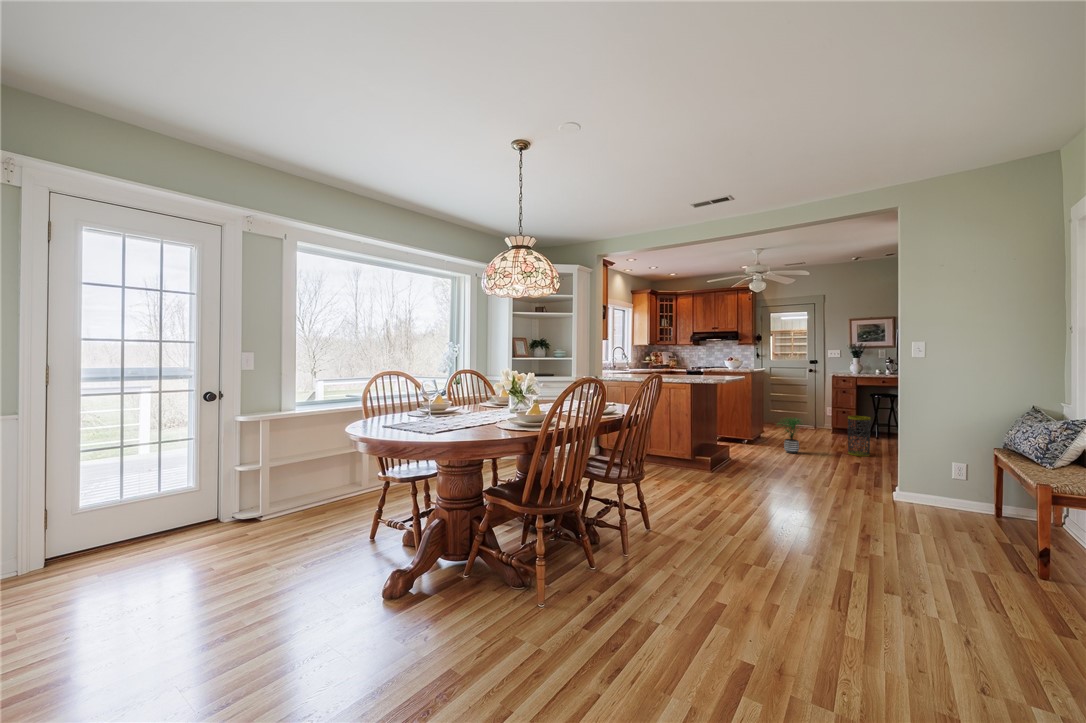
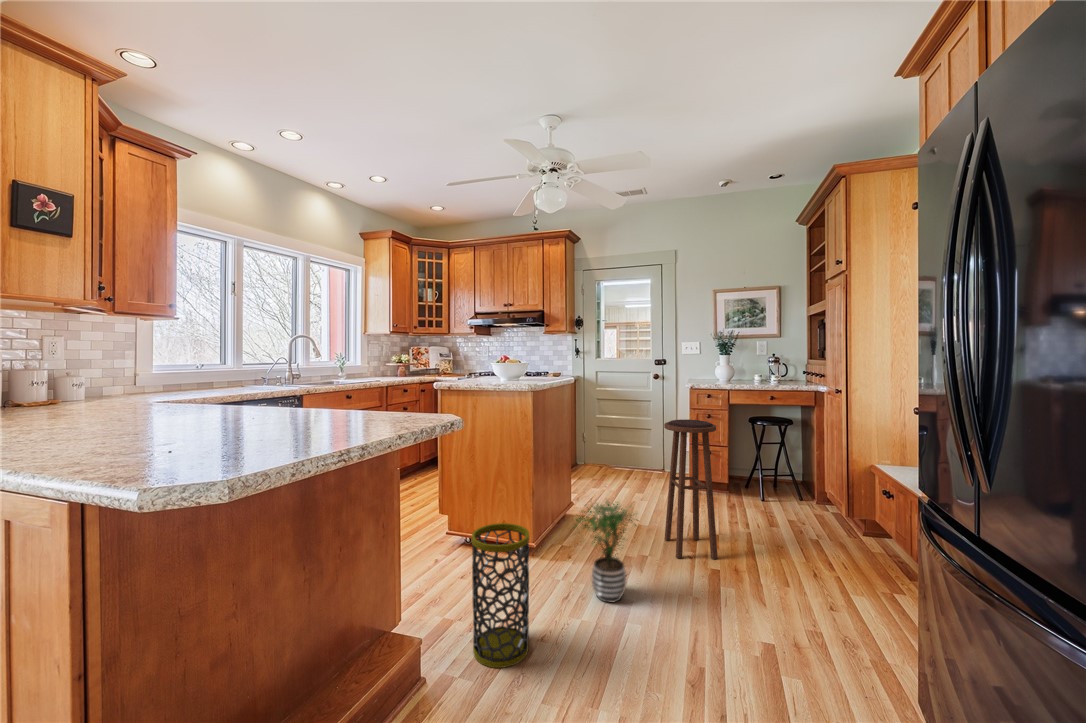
stool: none [816,389,843,449] -> present [664,419,718,559]
trash can: present [848,416,871,457] -> present [472,523,529,668]

